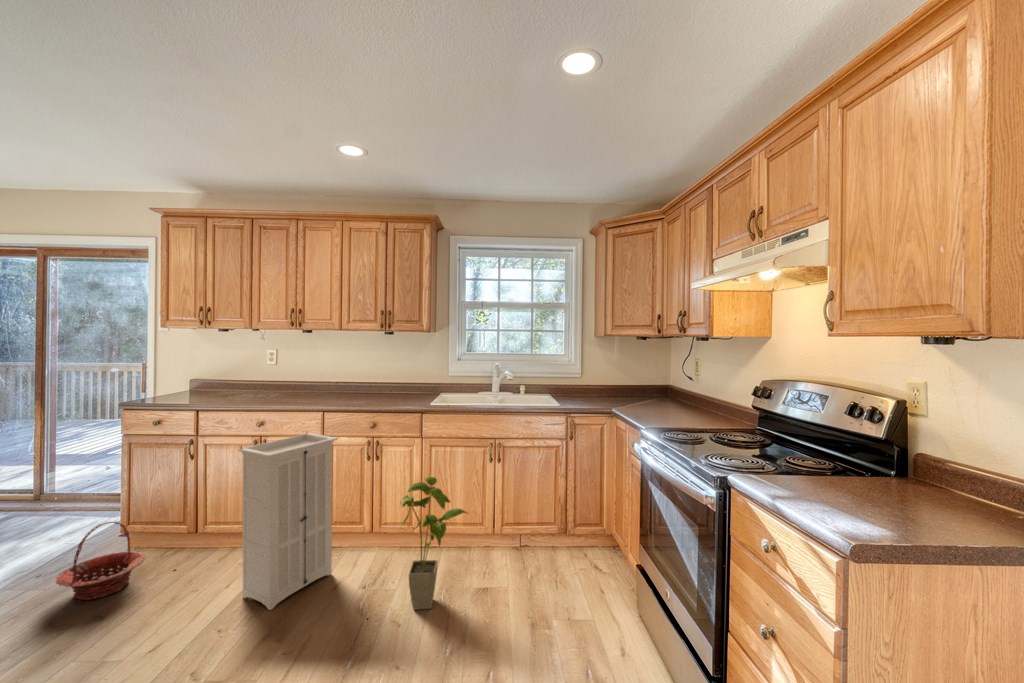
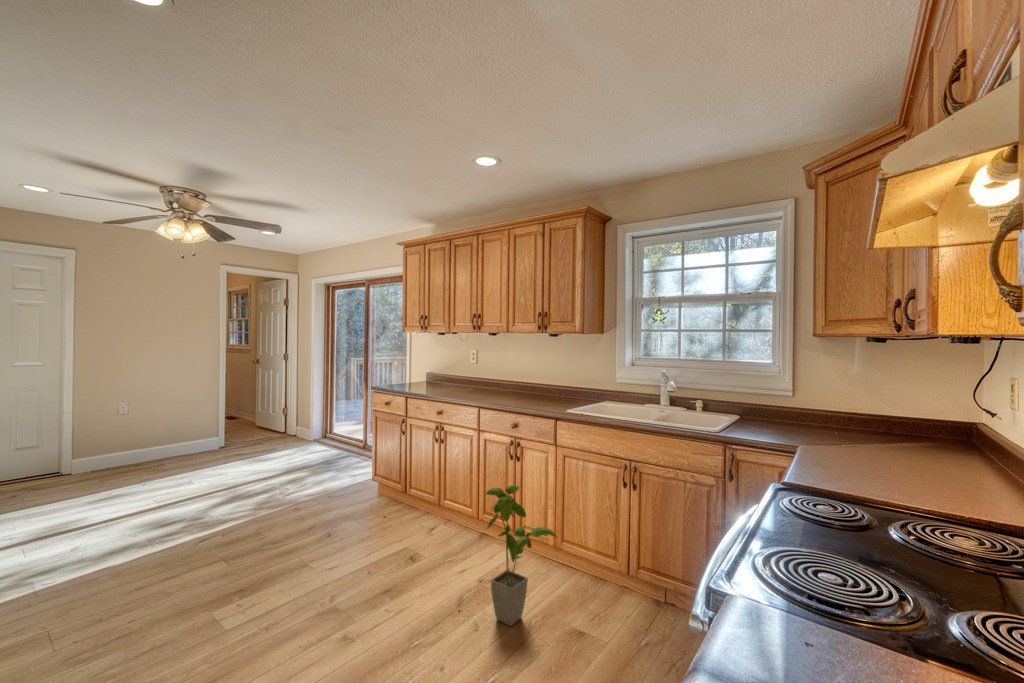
storage cabinet: present [238,432,338,610] -> none [397,423,471,569]
basket: present [55,522,145,600] -> none [320,469,369,520]

